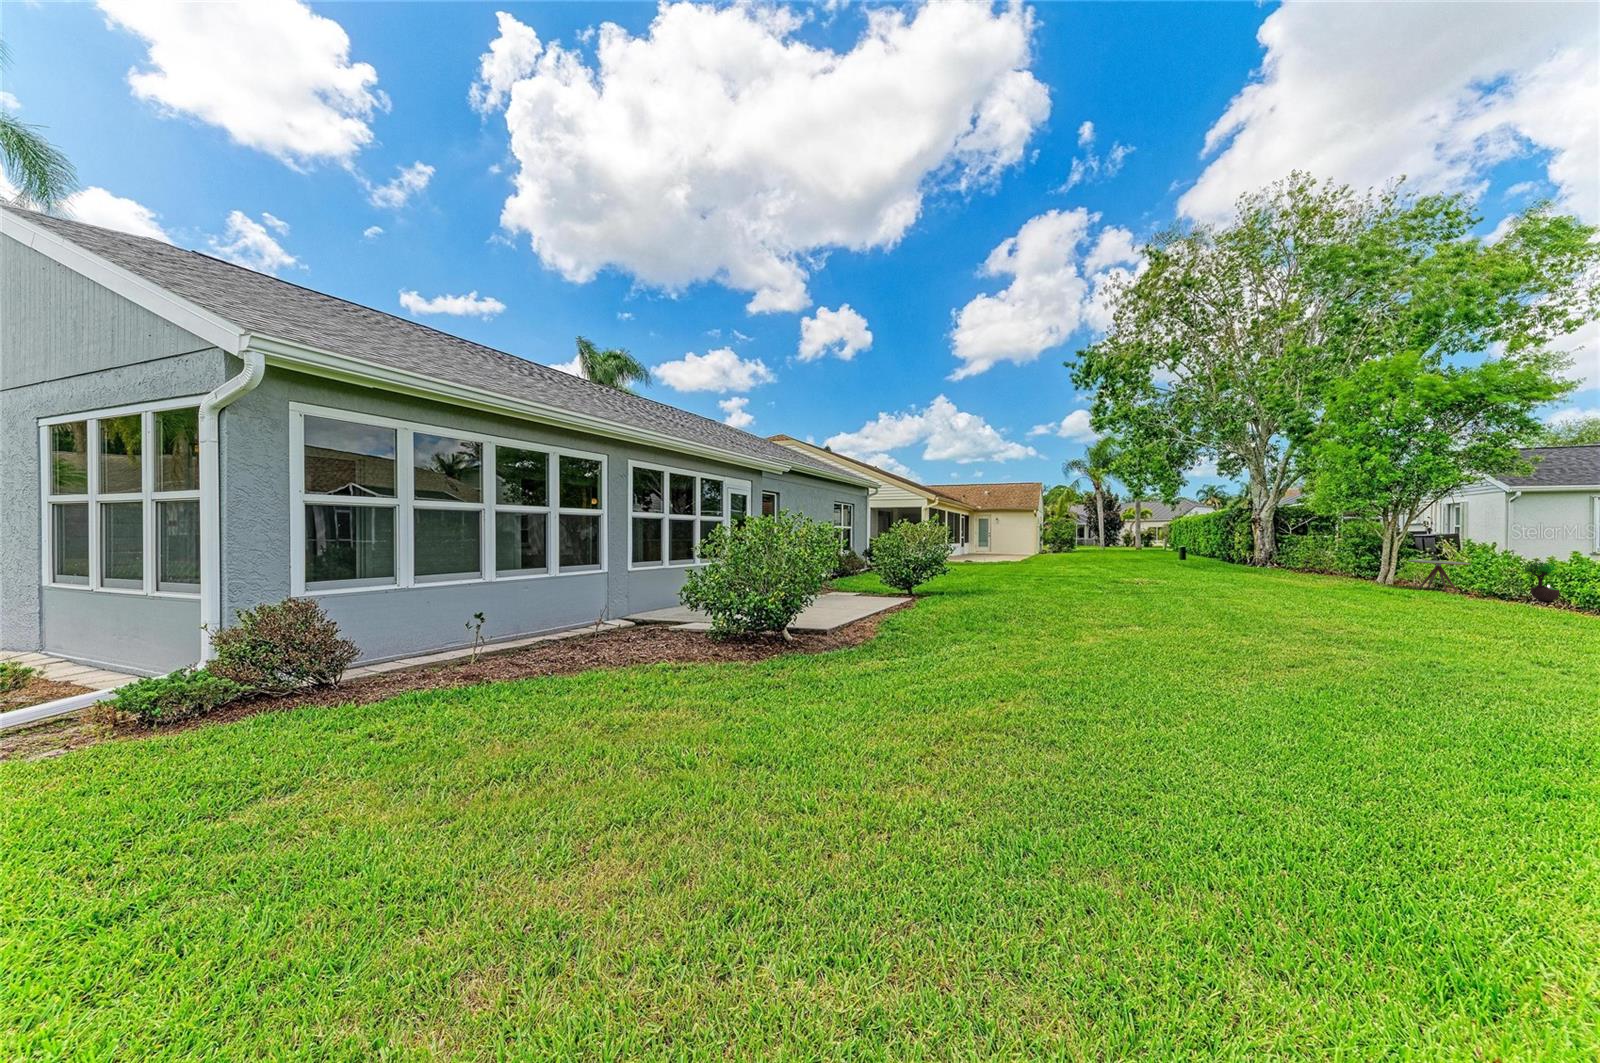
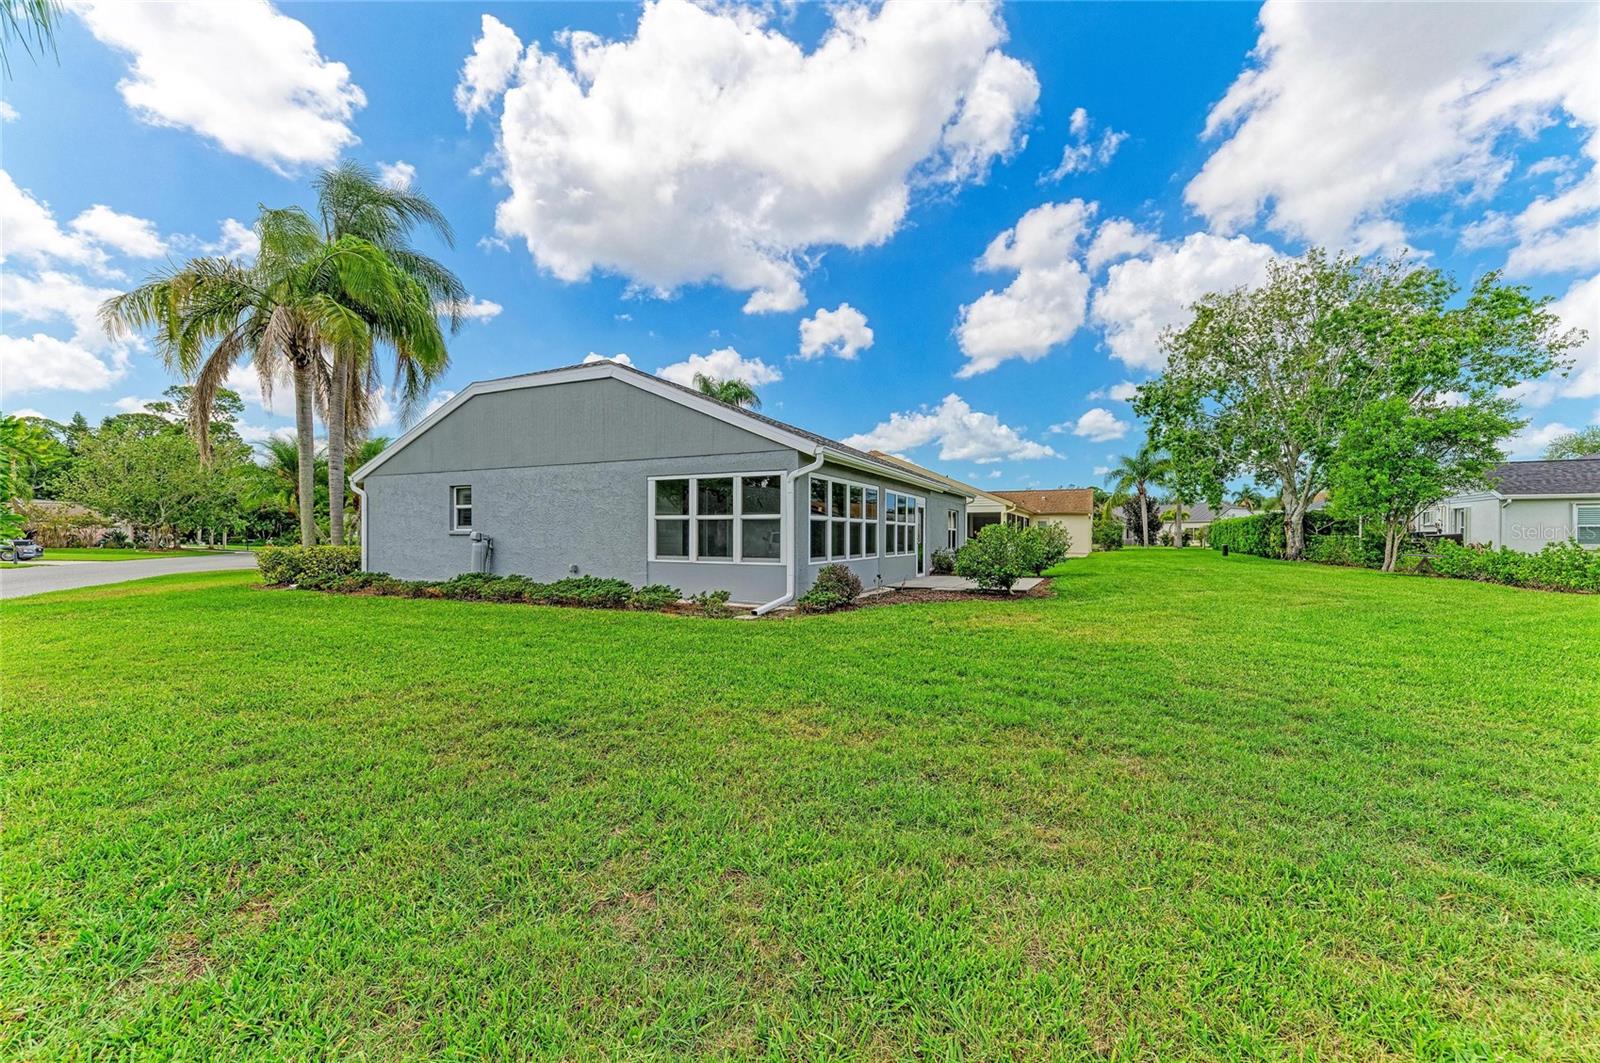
potted tree: present [1523,560,1559,601] -> none [1479,552,1509,583]

